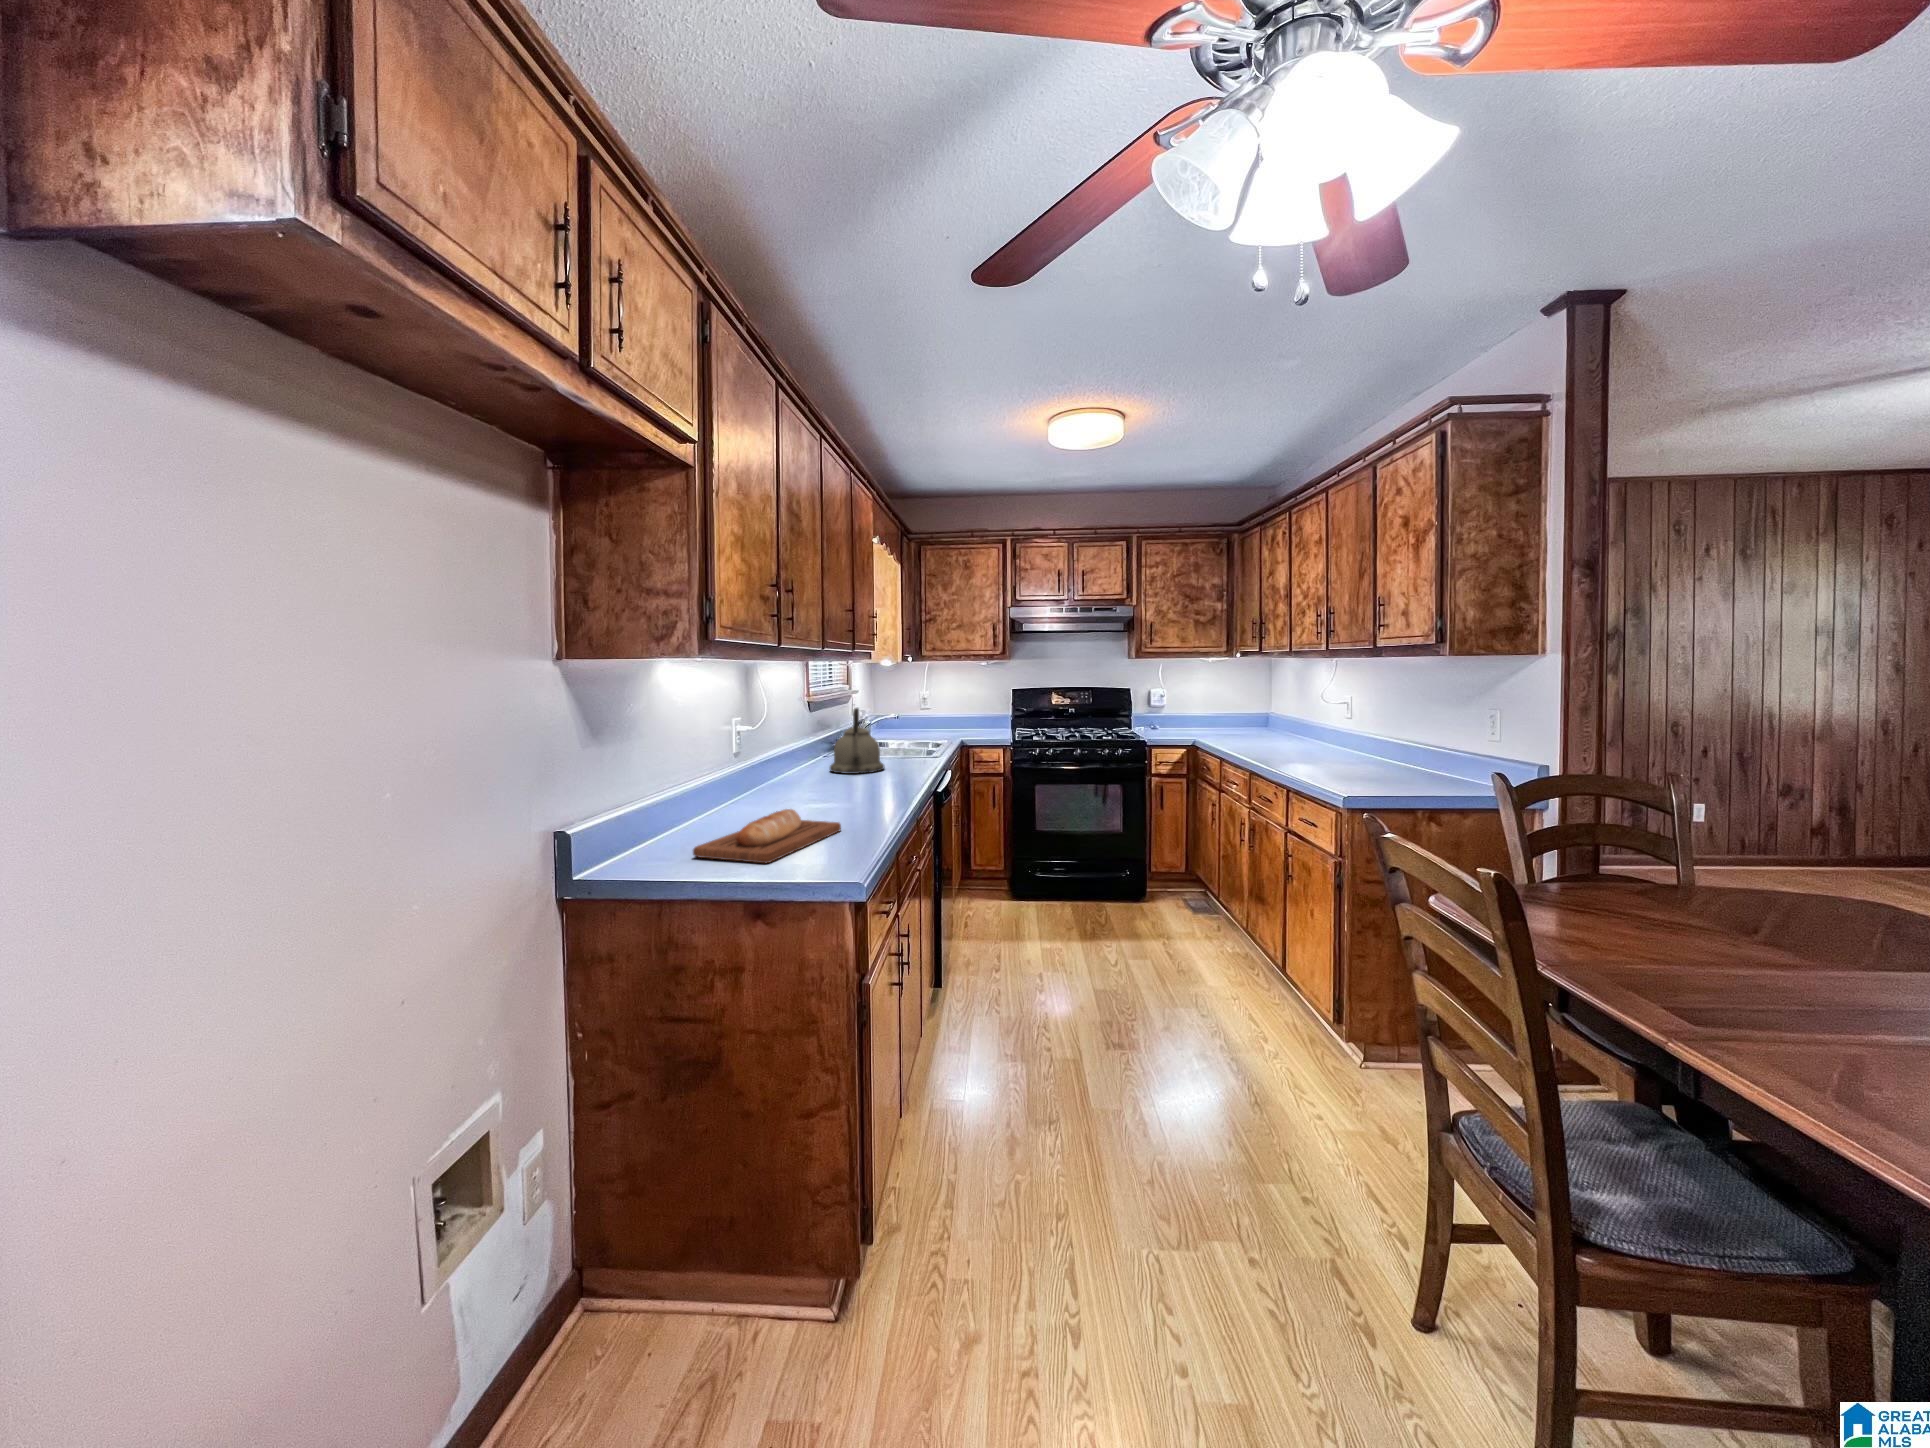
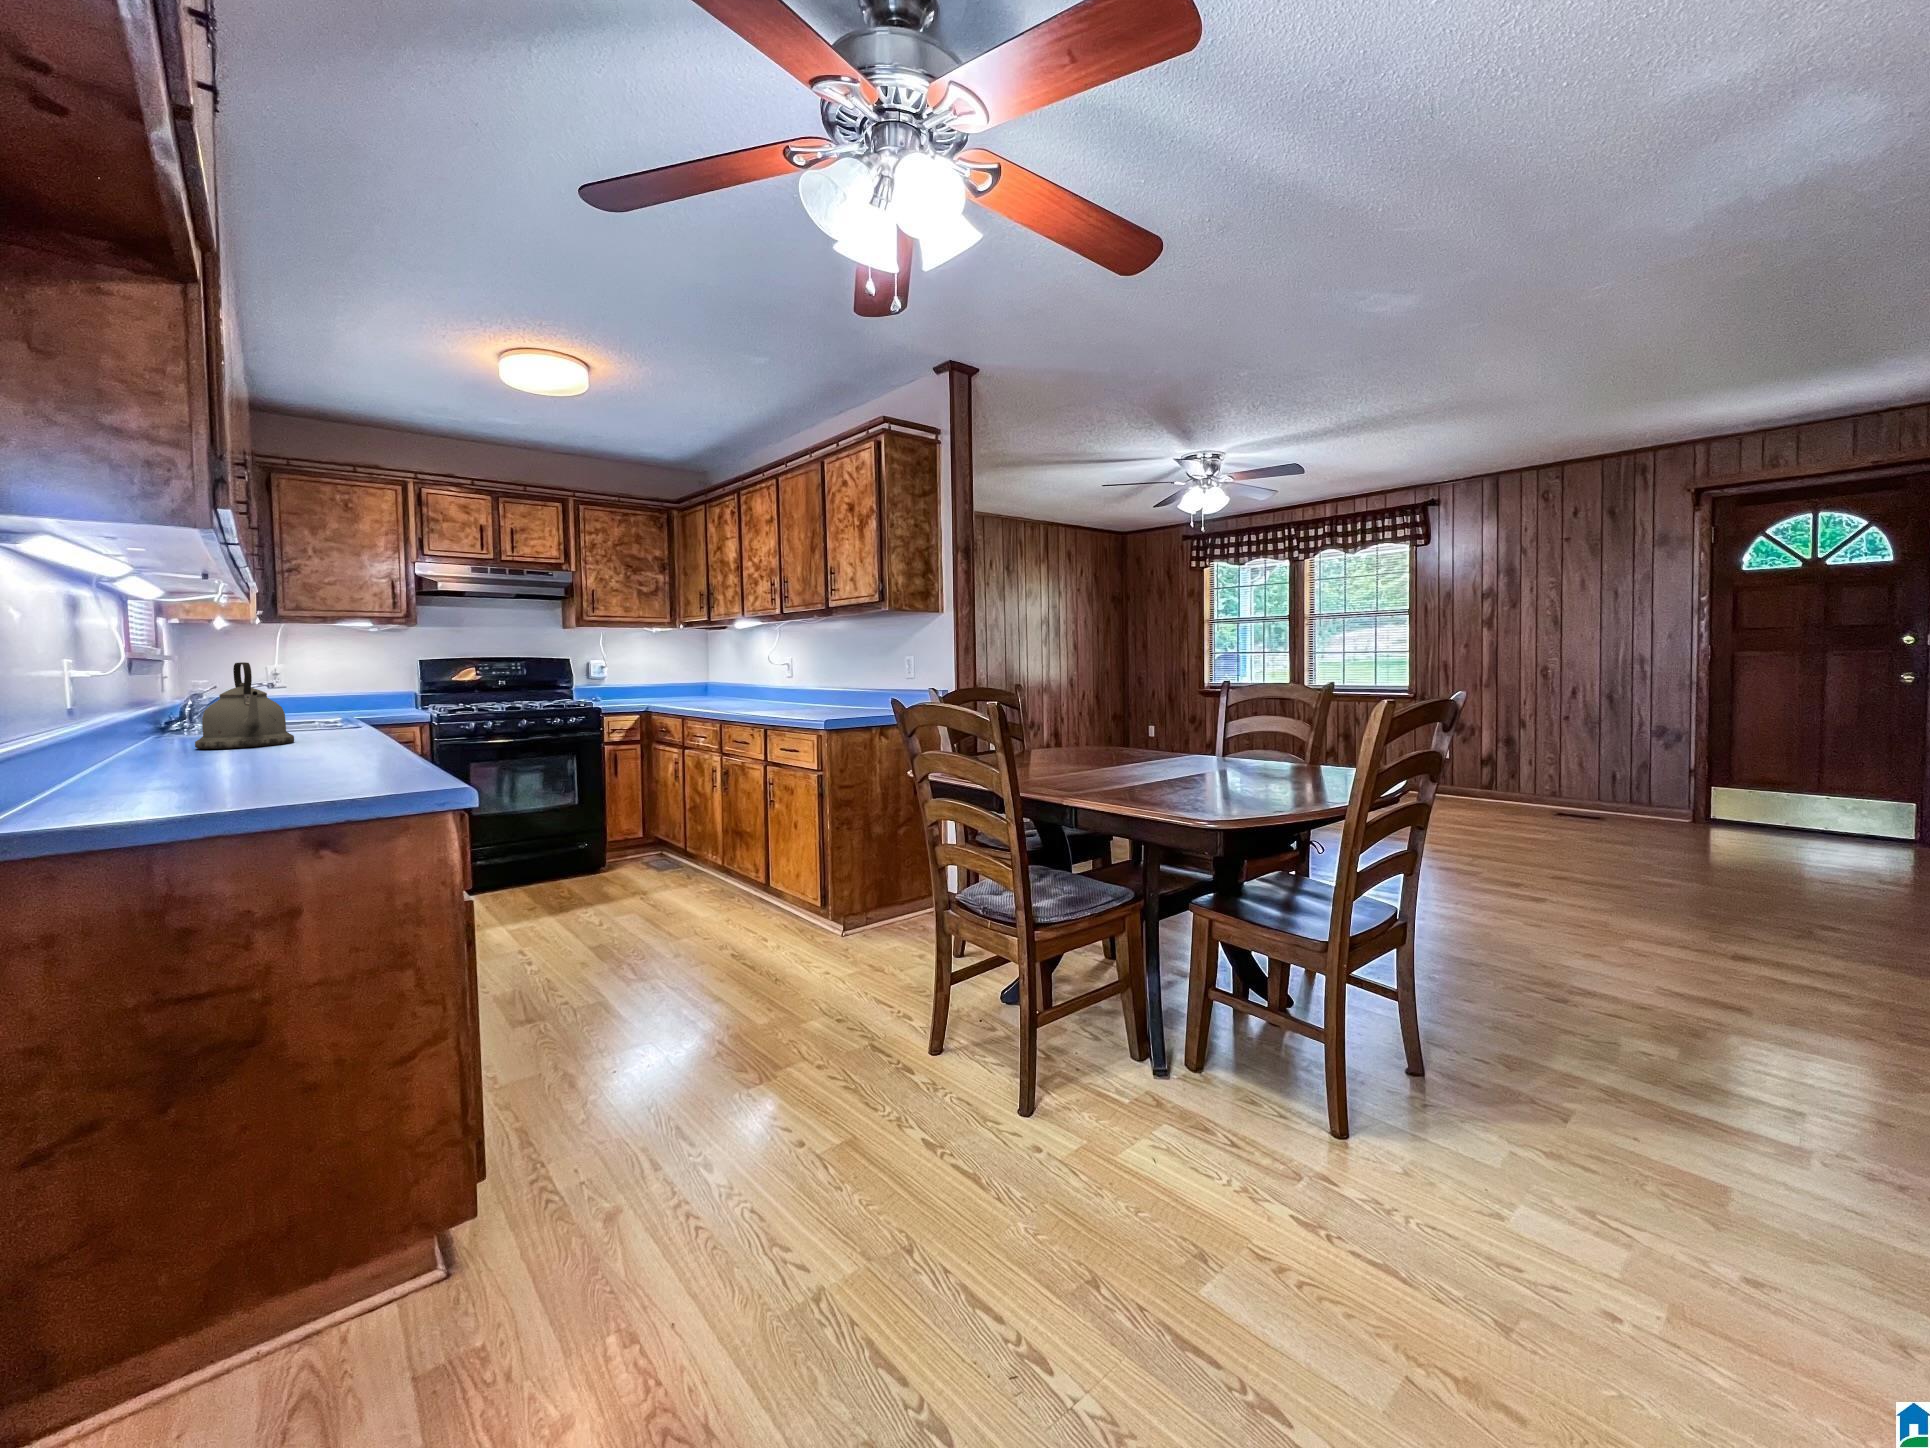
bread loaf: present [693,809,841,863] -> none [158,752,356,808]

